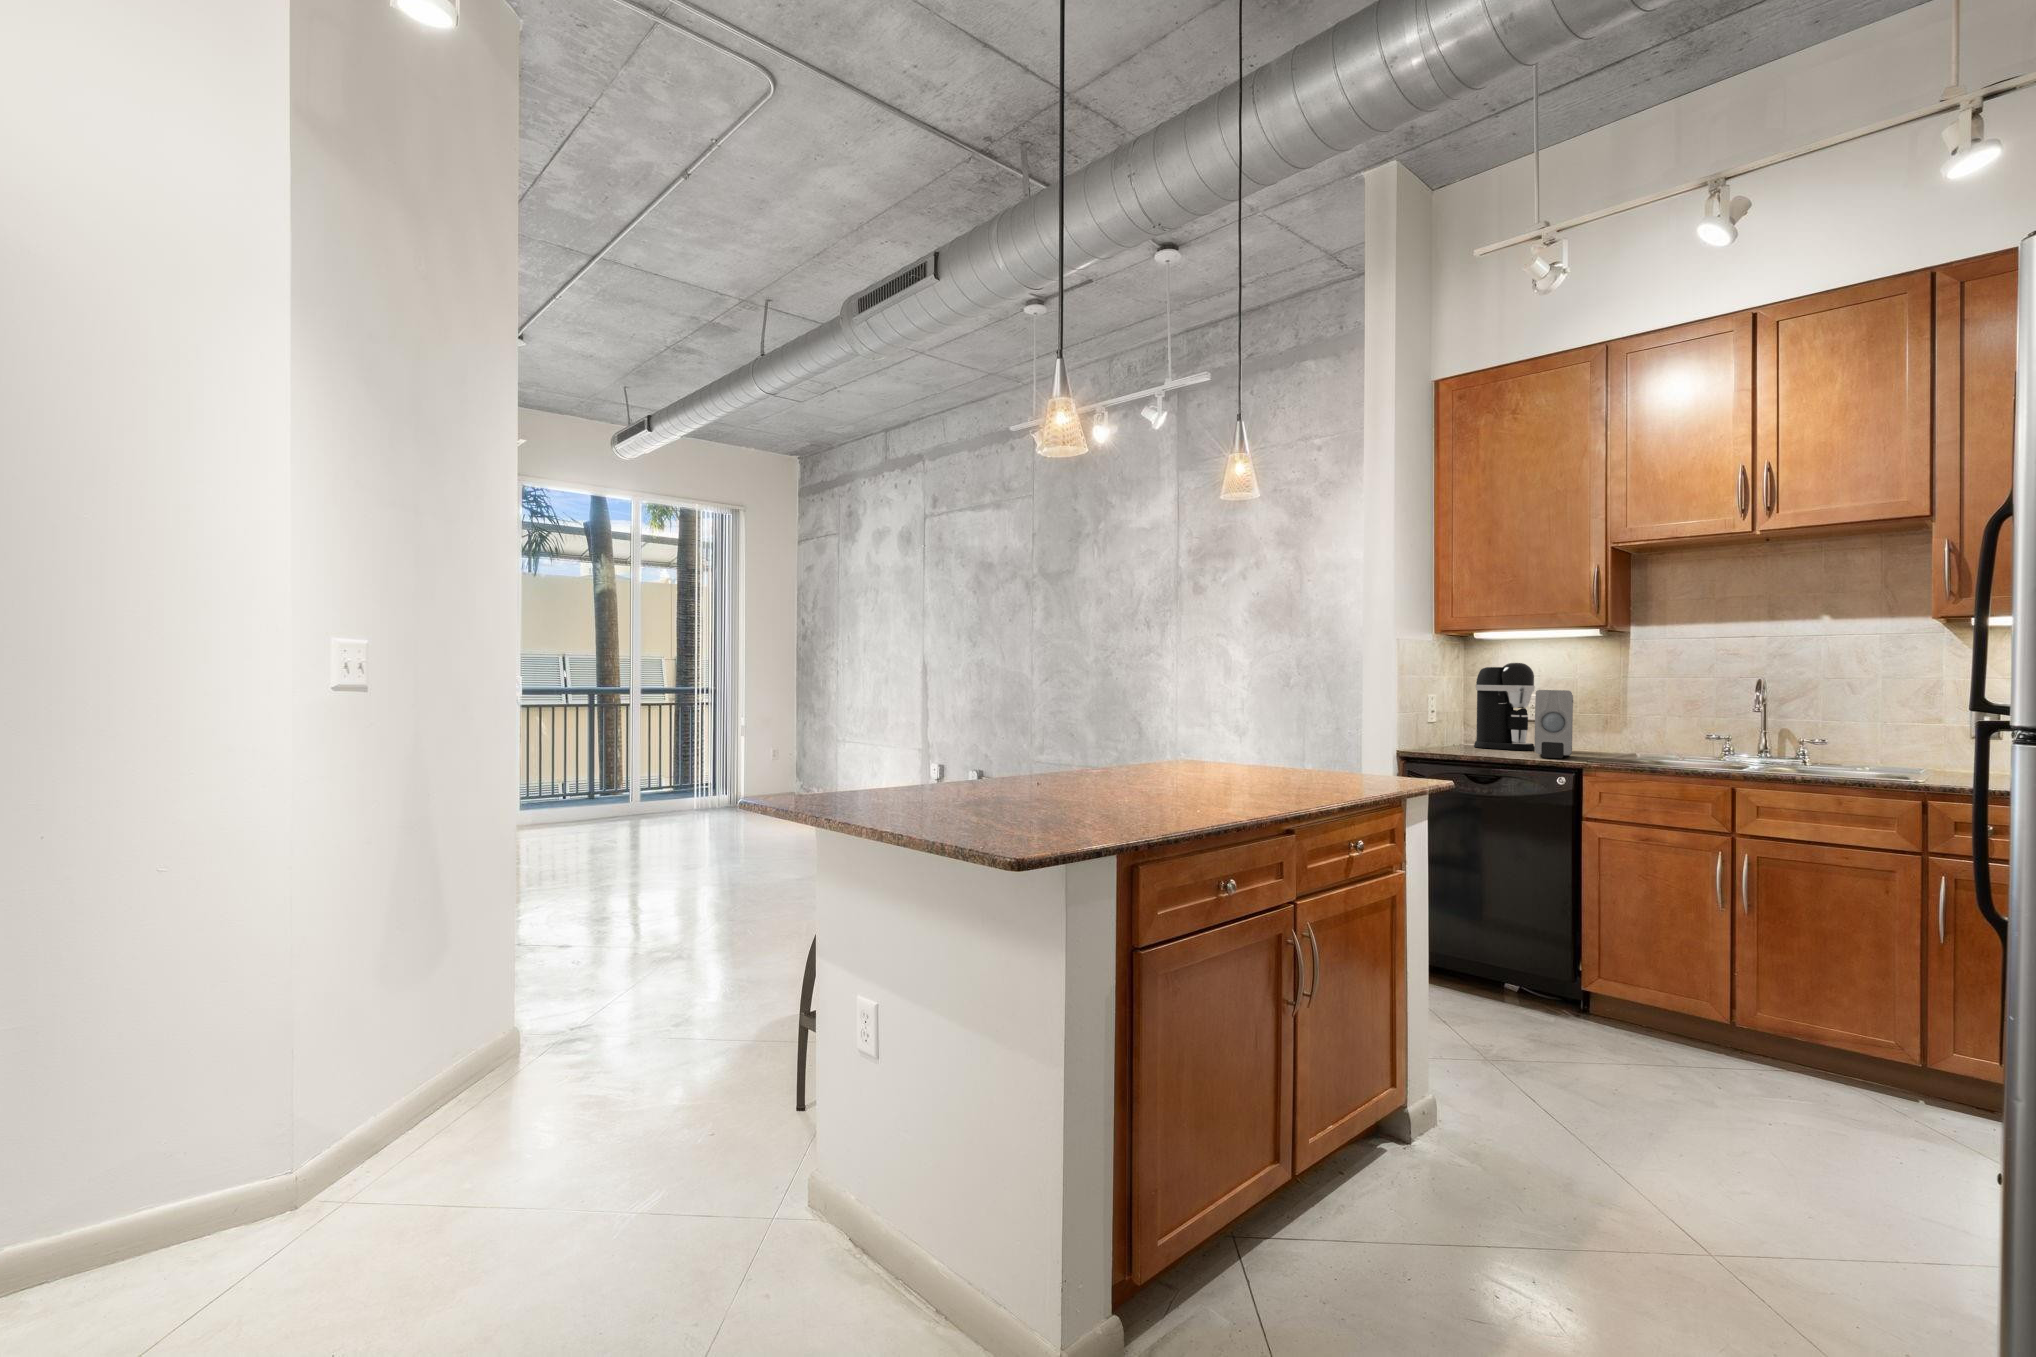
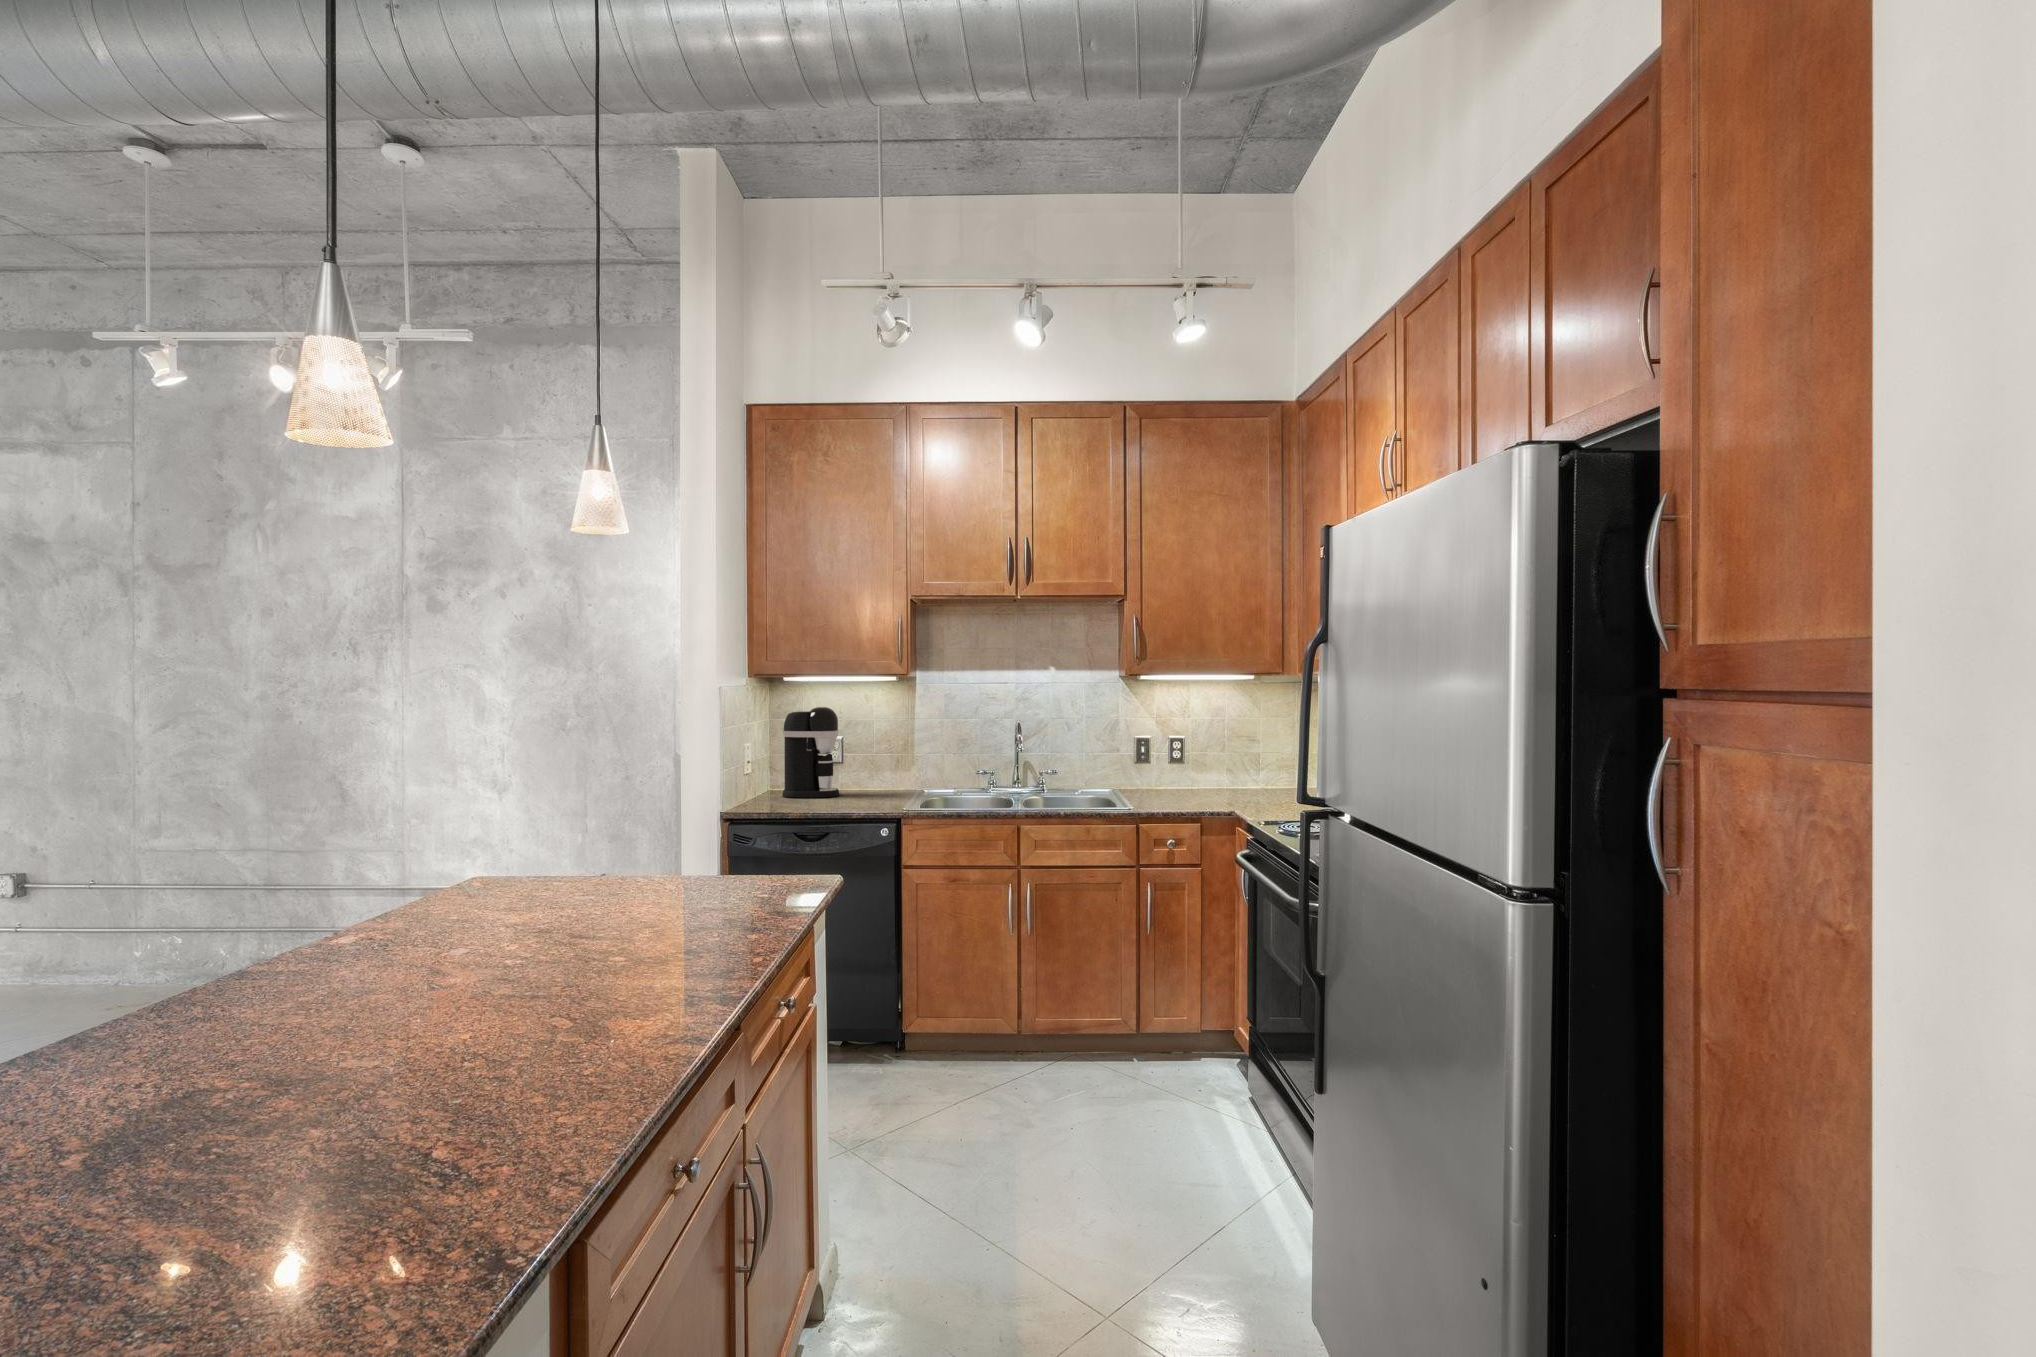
soap dispenser: present [1534,690,1573,758] -> none [848,739,883,807]

